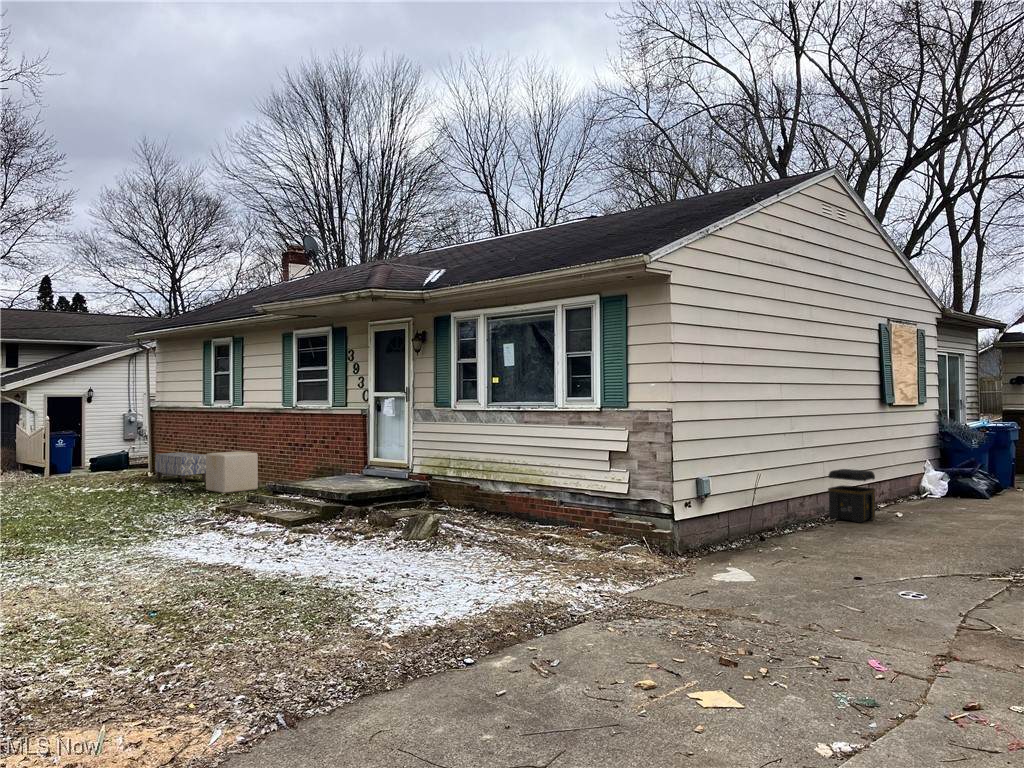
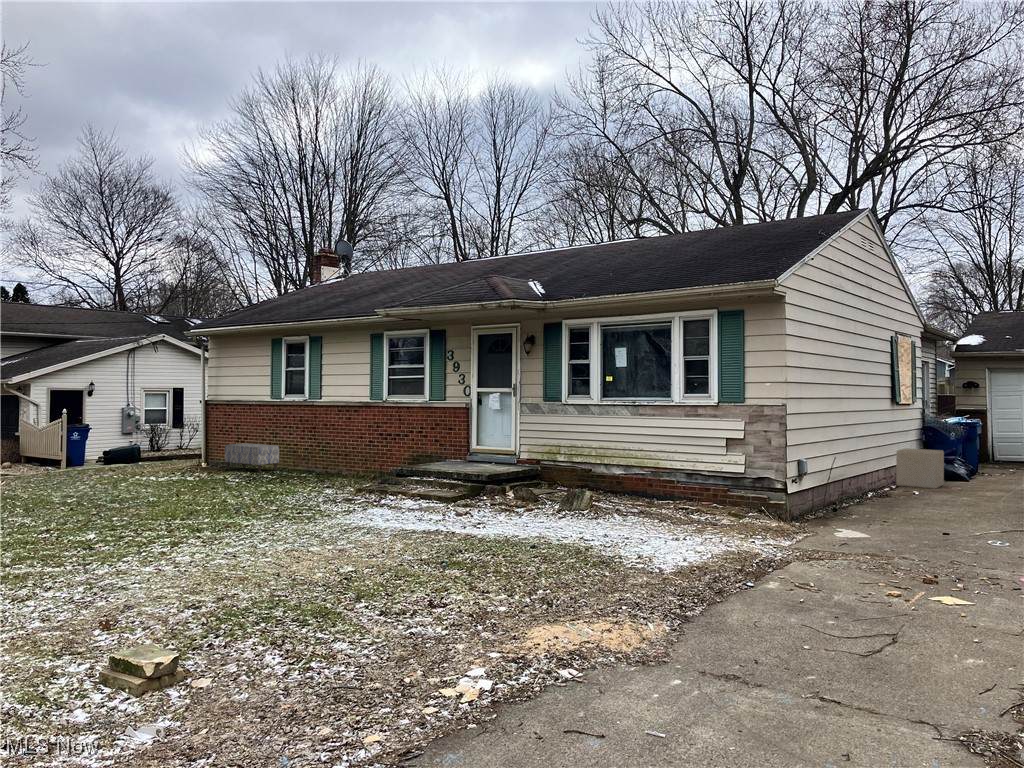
cardboard box: present [206,451,258,493] -> present [896,448,944,489]
toolbox: present [828,469,876,523] -> none [866,455,903,498]

